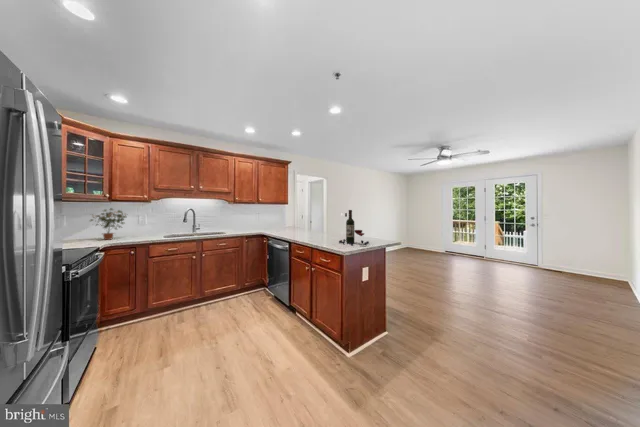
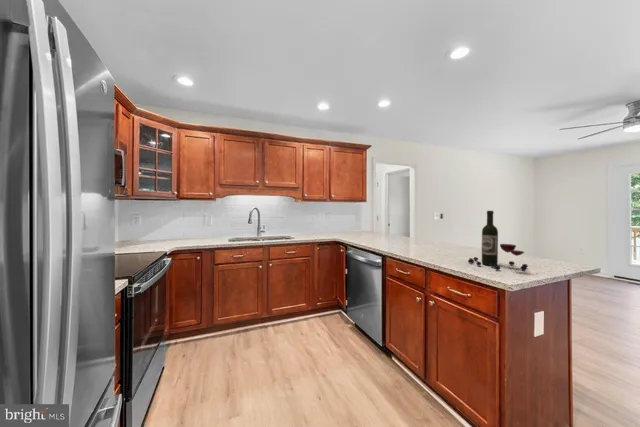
potted plant: present [91,208,126,240] -> none [160,207,195,242]

